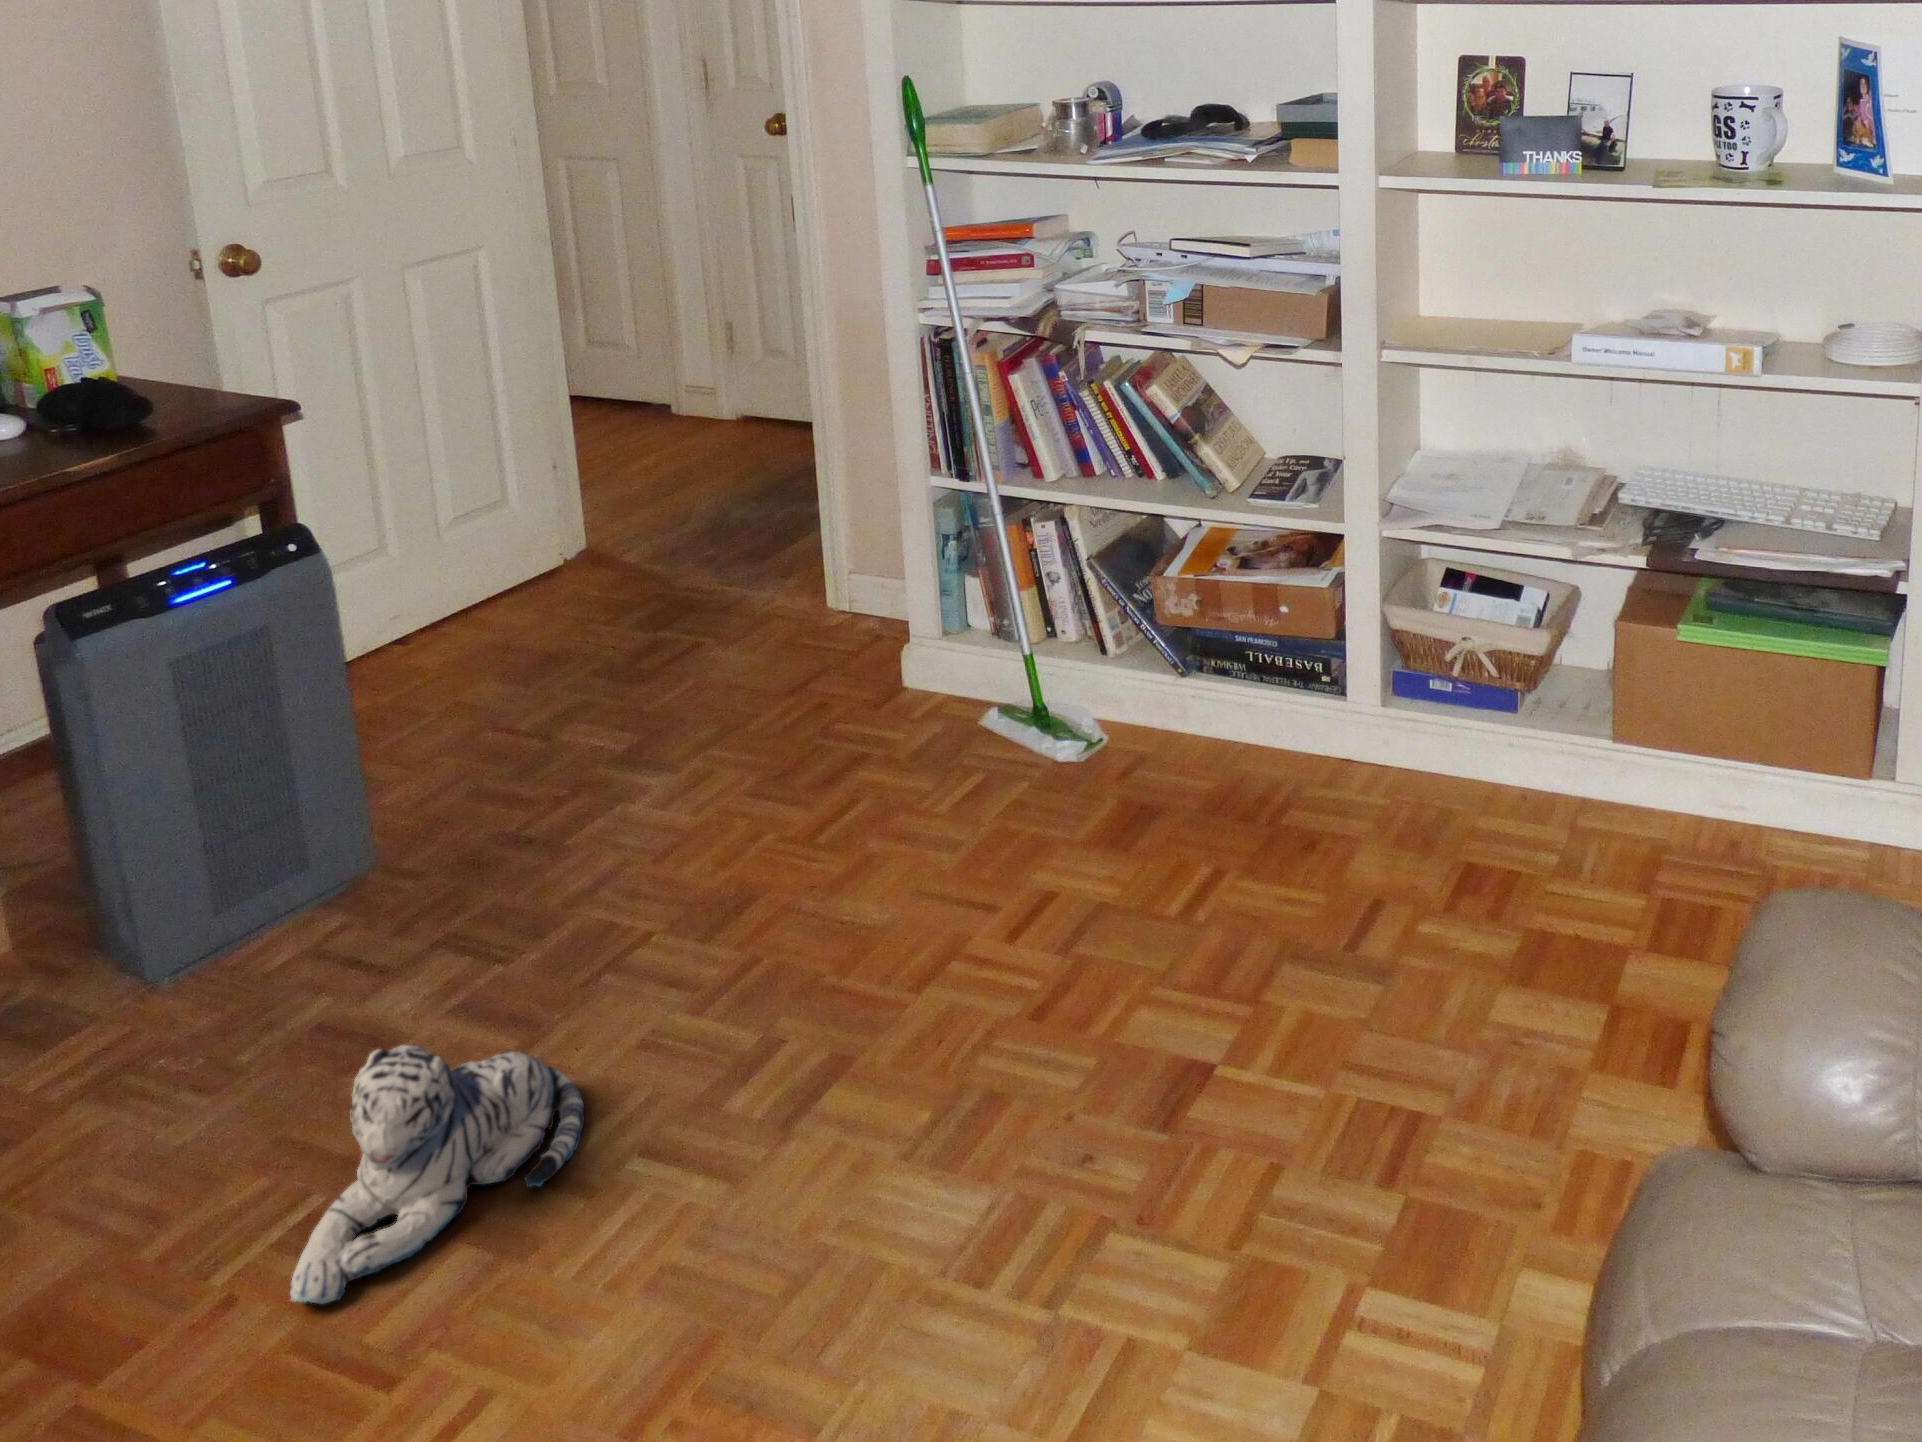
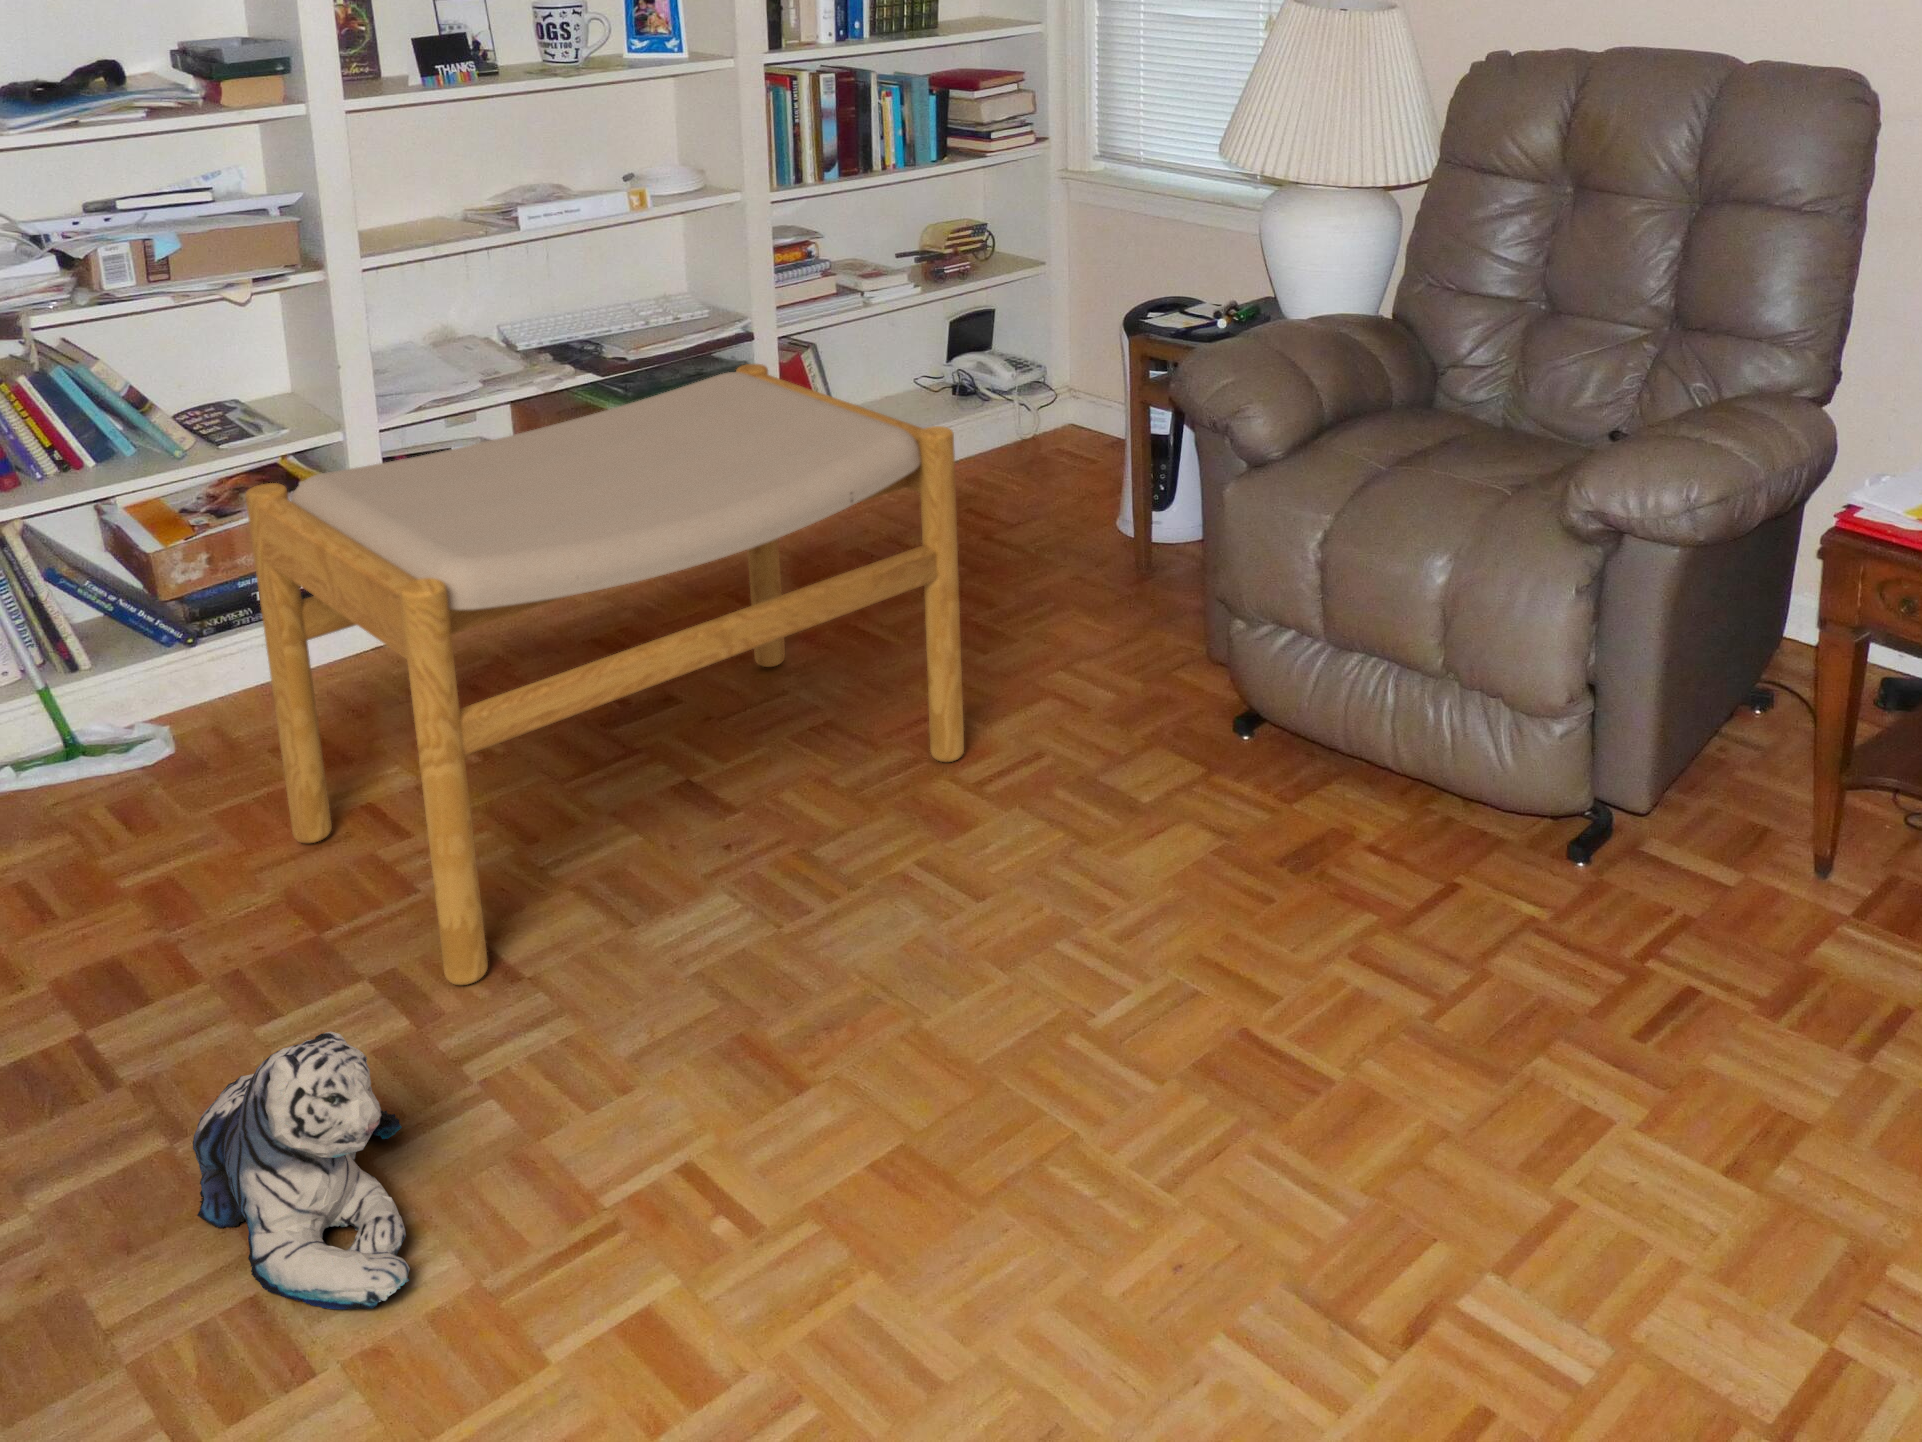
footstool: none [722,553,1545,1283] -> present [245,364,964,985]

